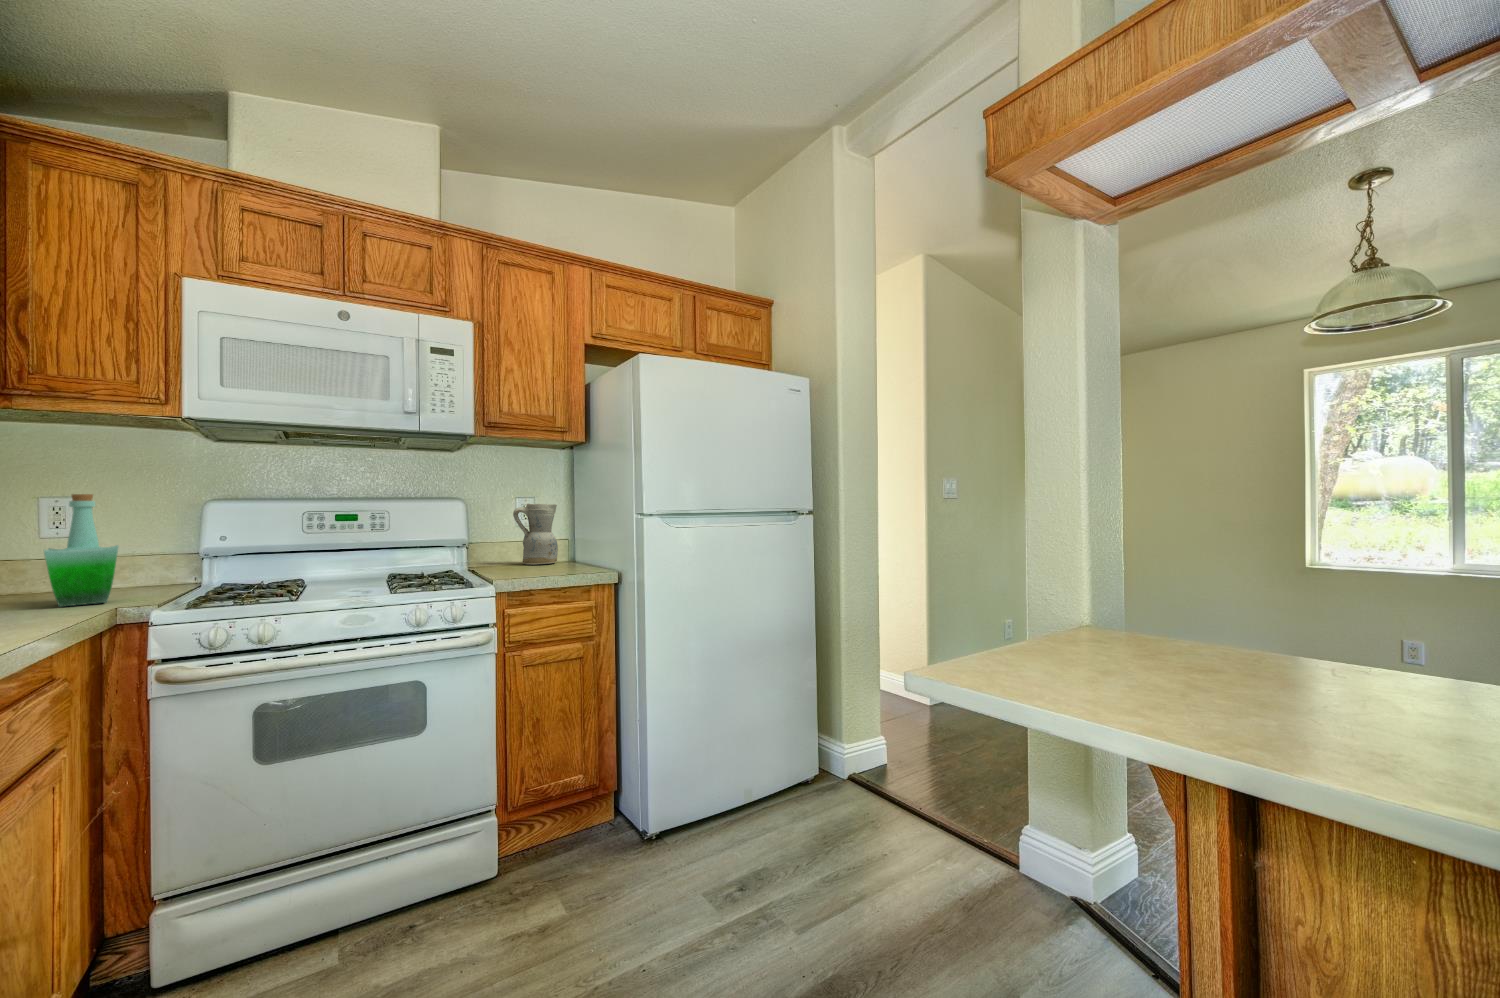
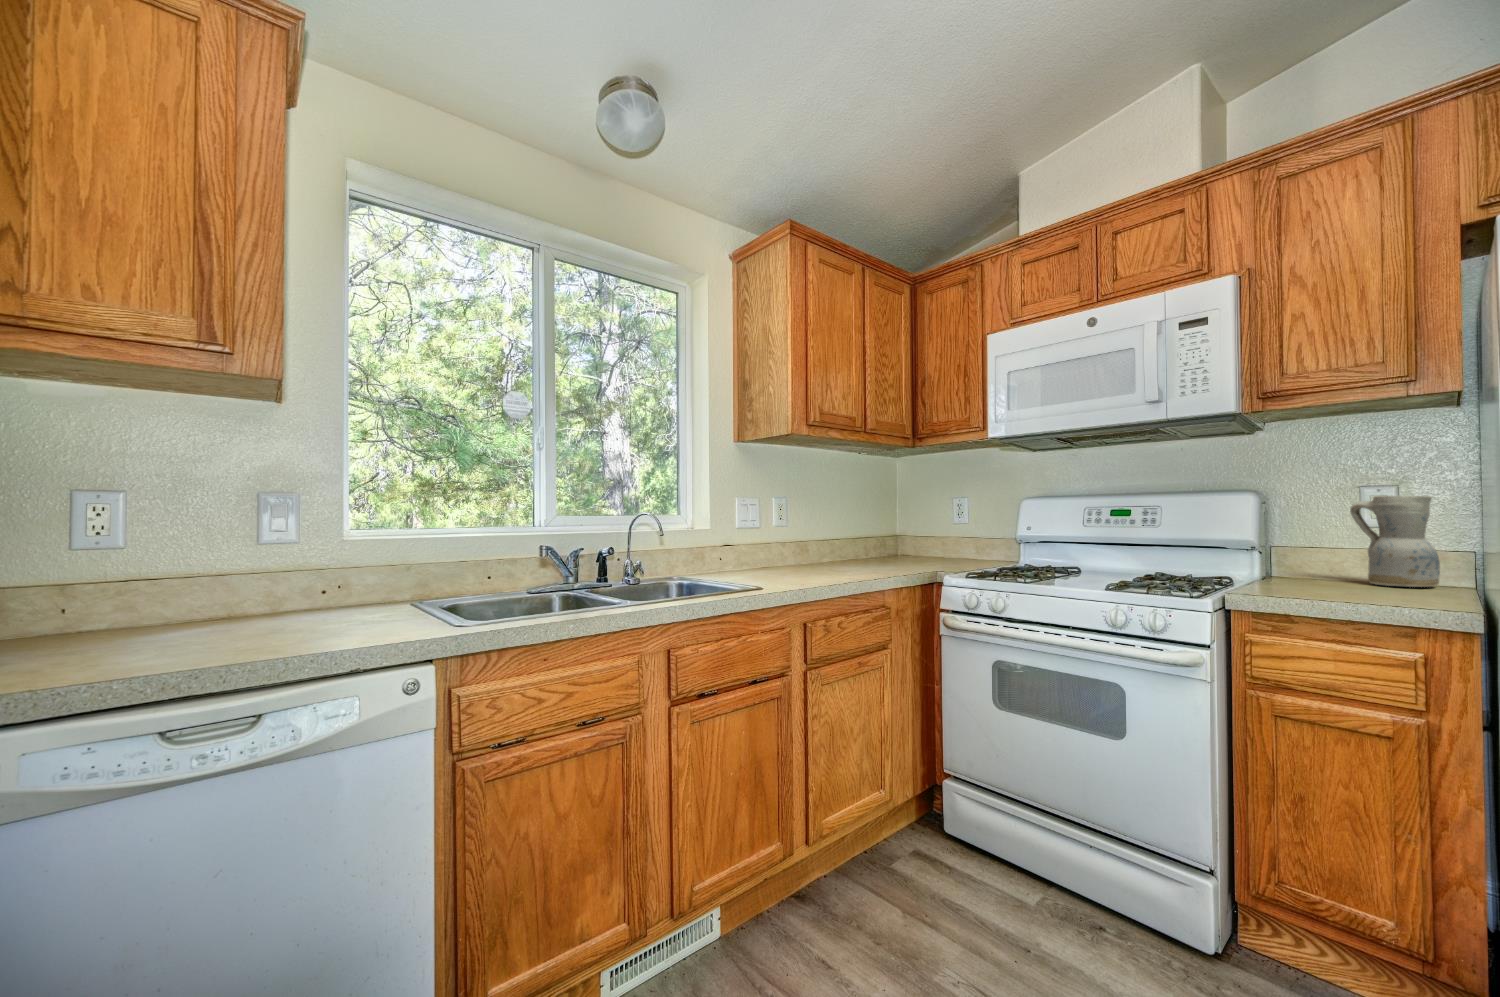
bottle: present [44,494,119,607] -> none [914,494,958,567]

